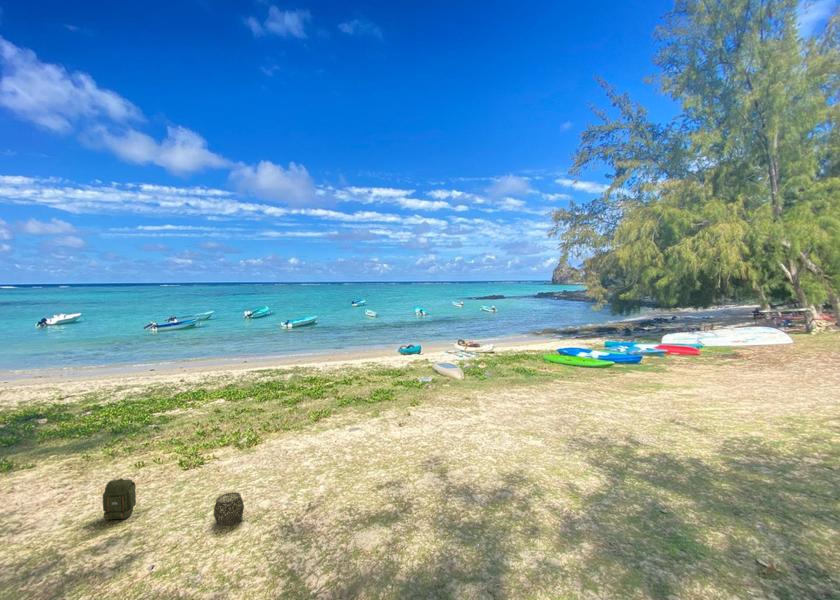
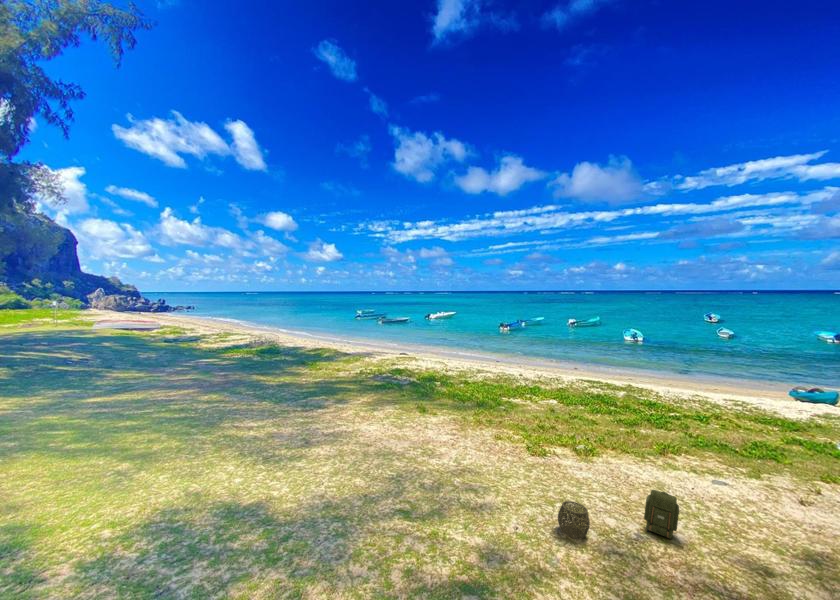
backpack: present [103,479,136,520] -> present [644,489,679,539]

